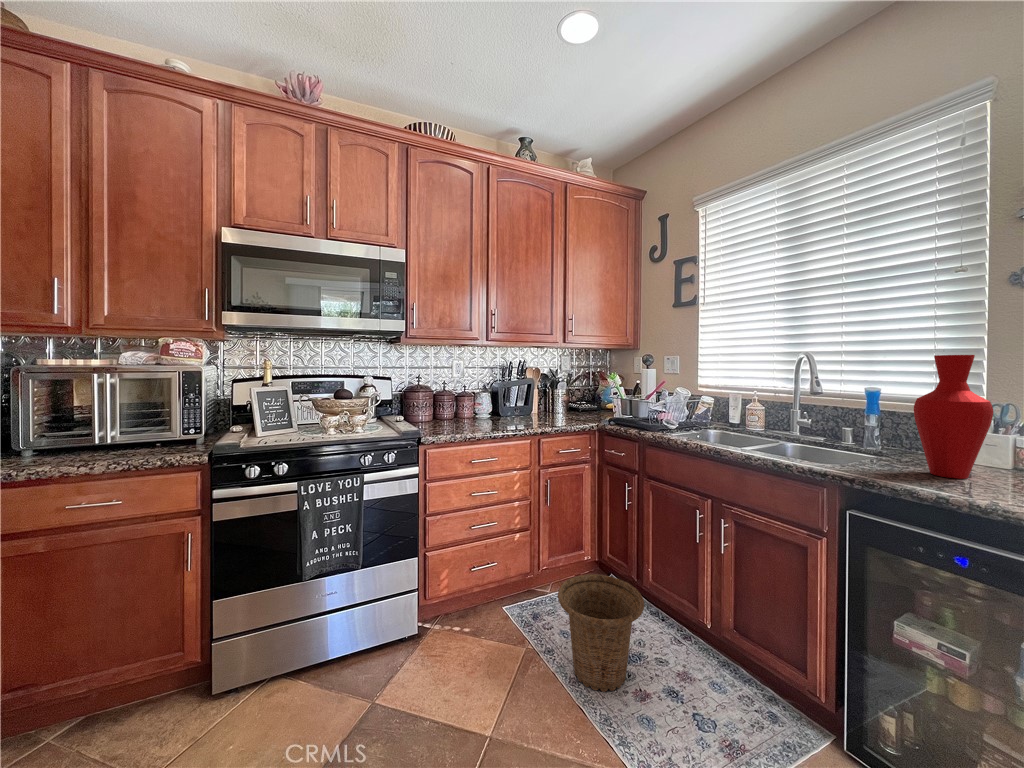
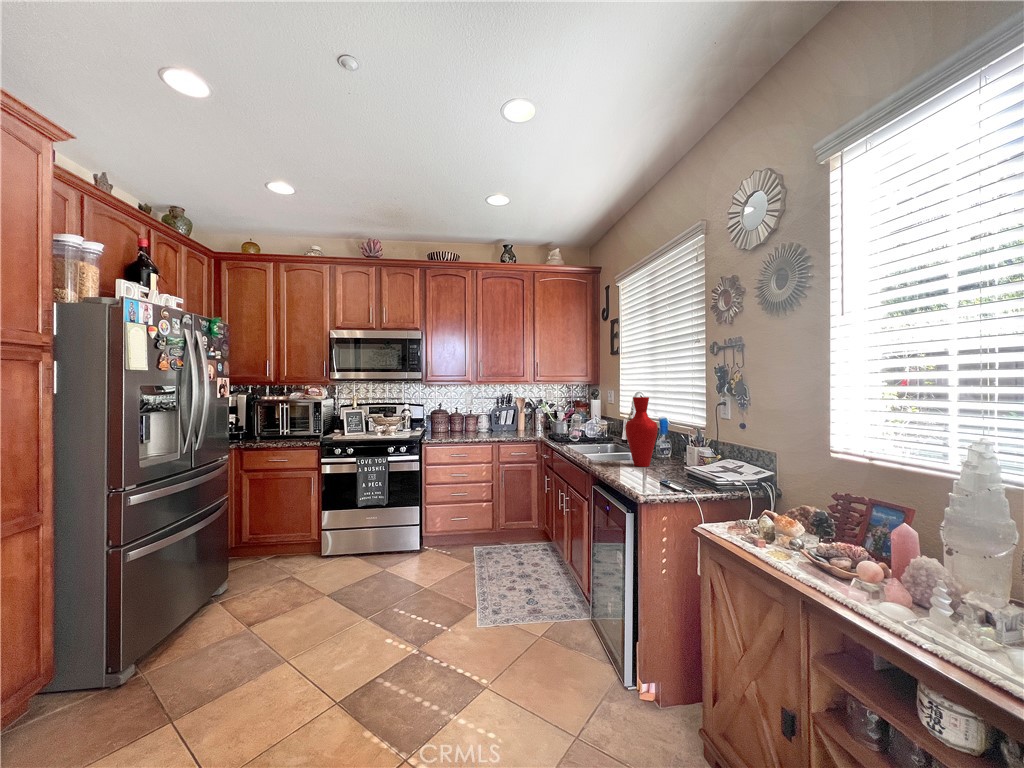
basket: present [558,574,644,692] -> none [473,524,522,584]

